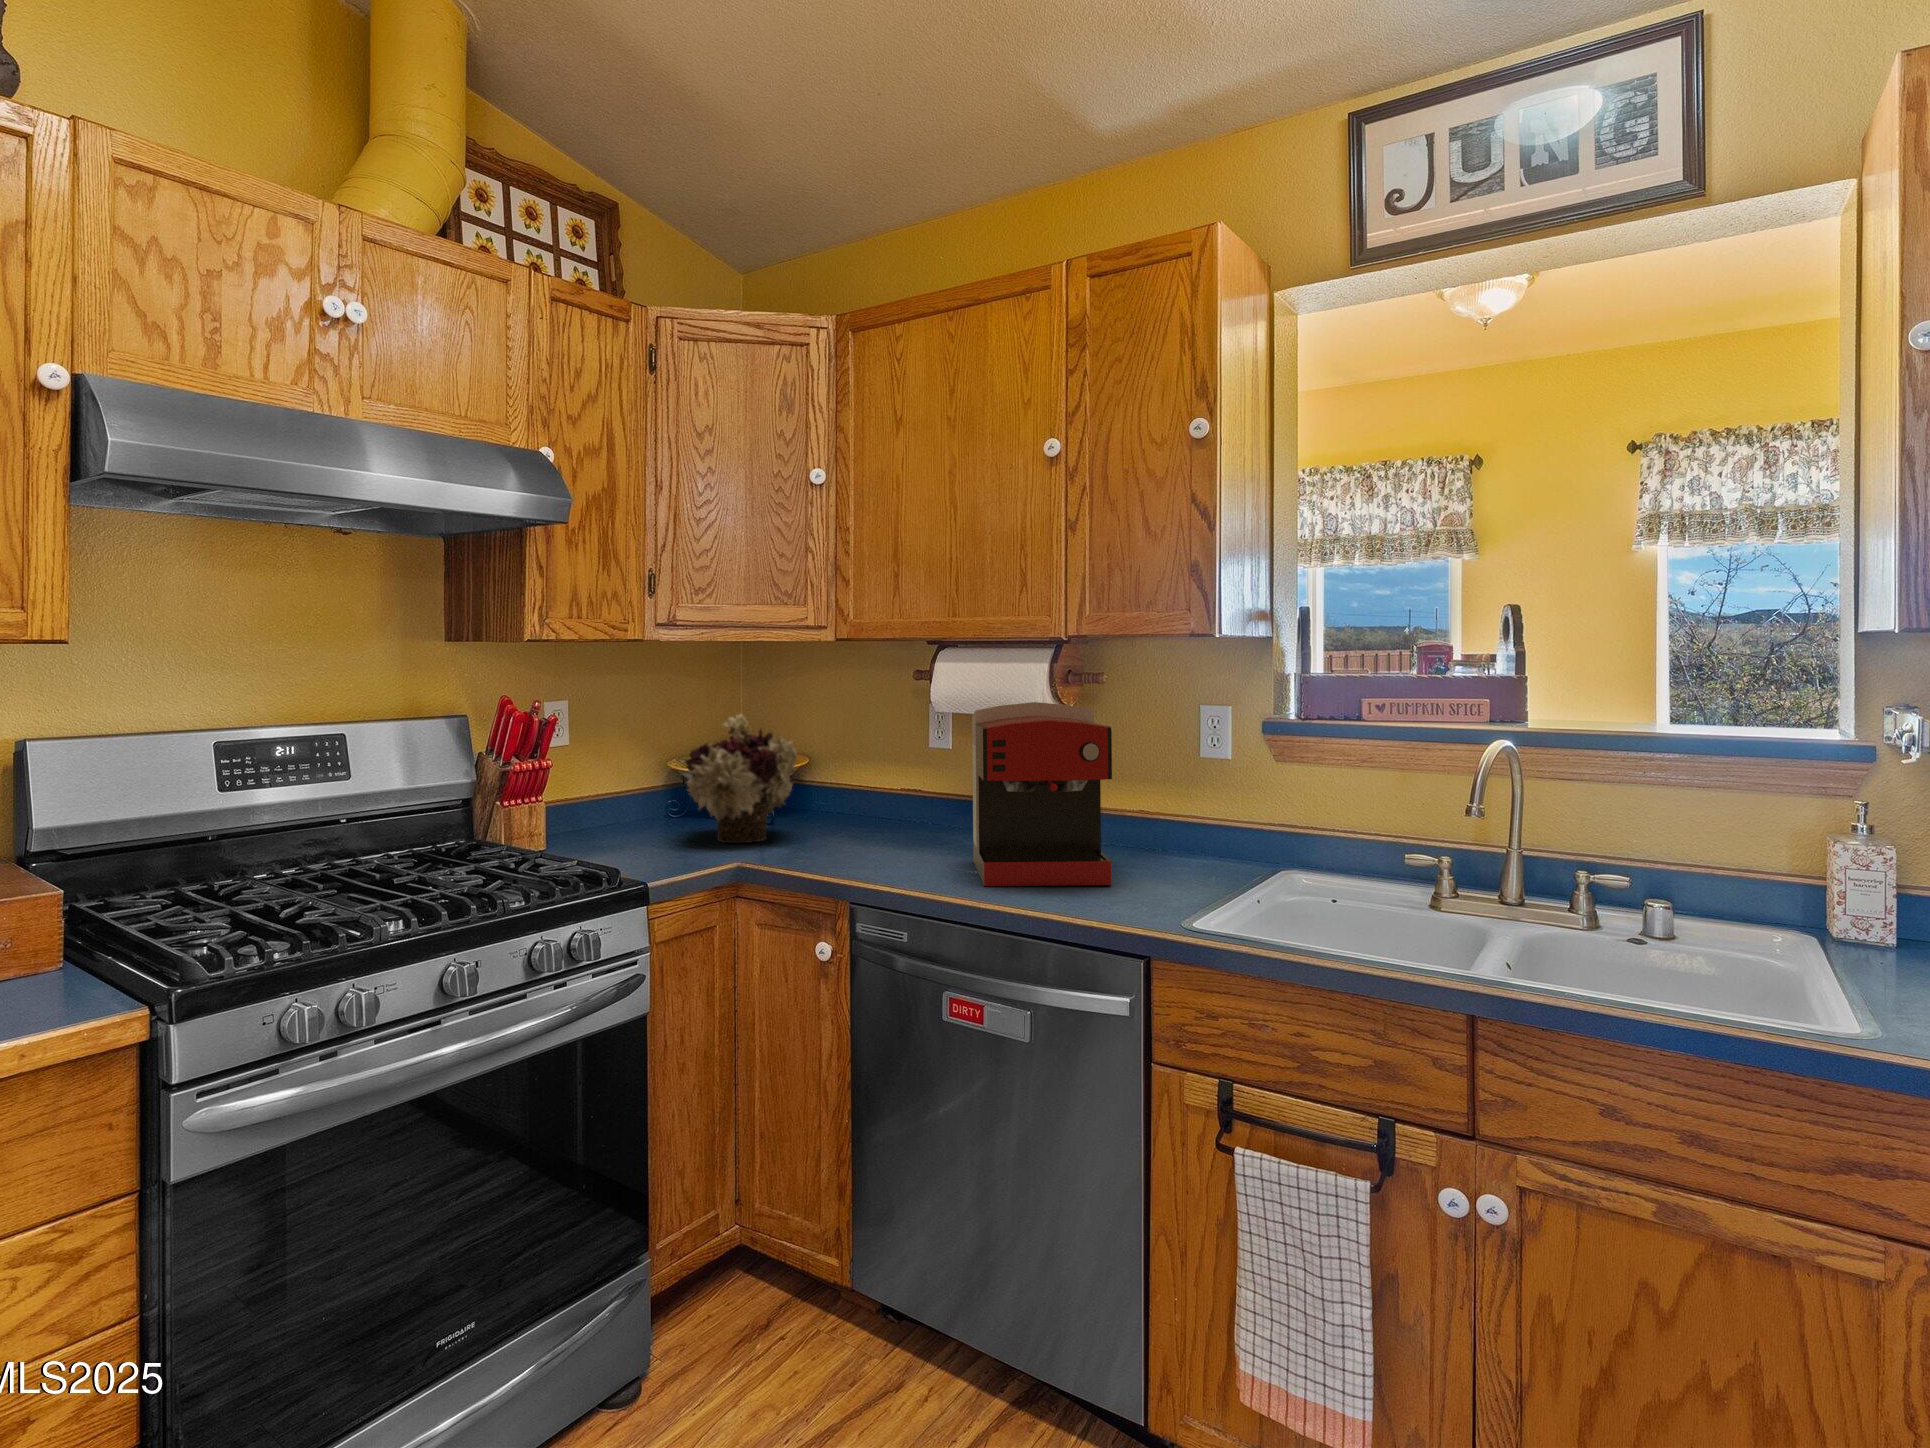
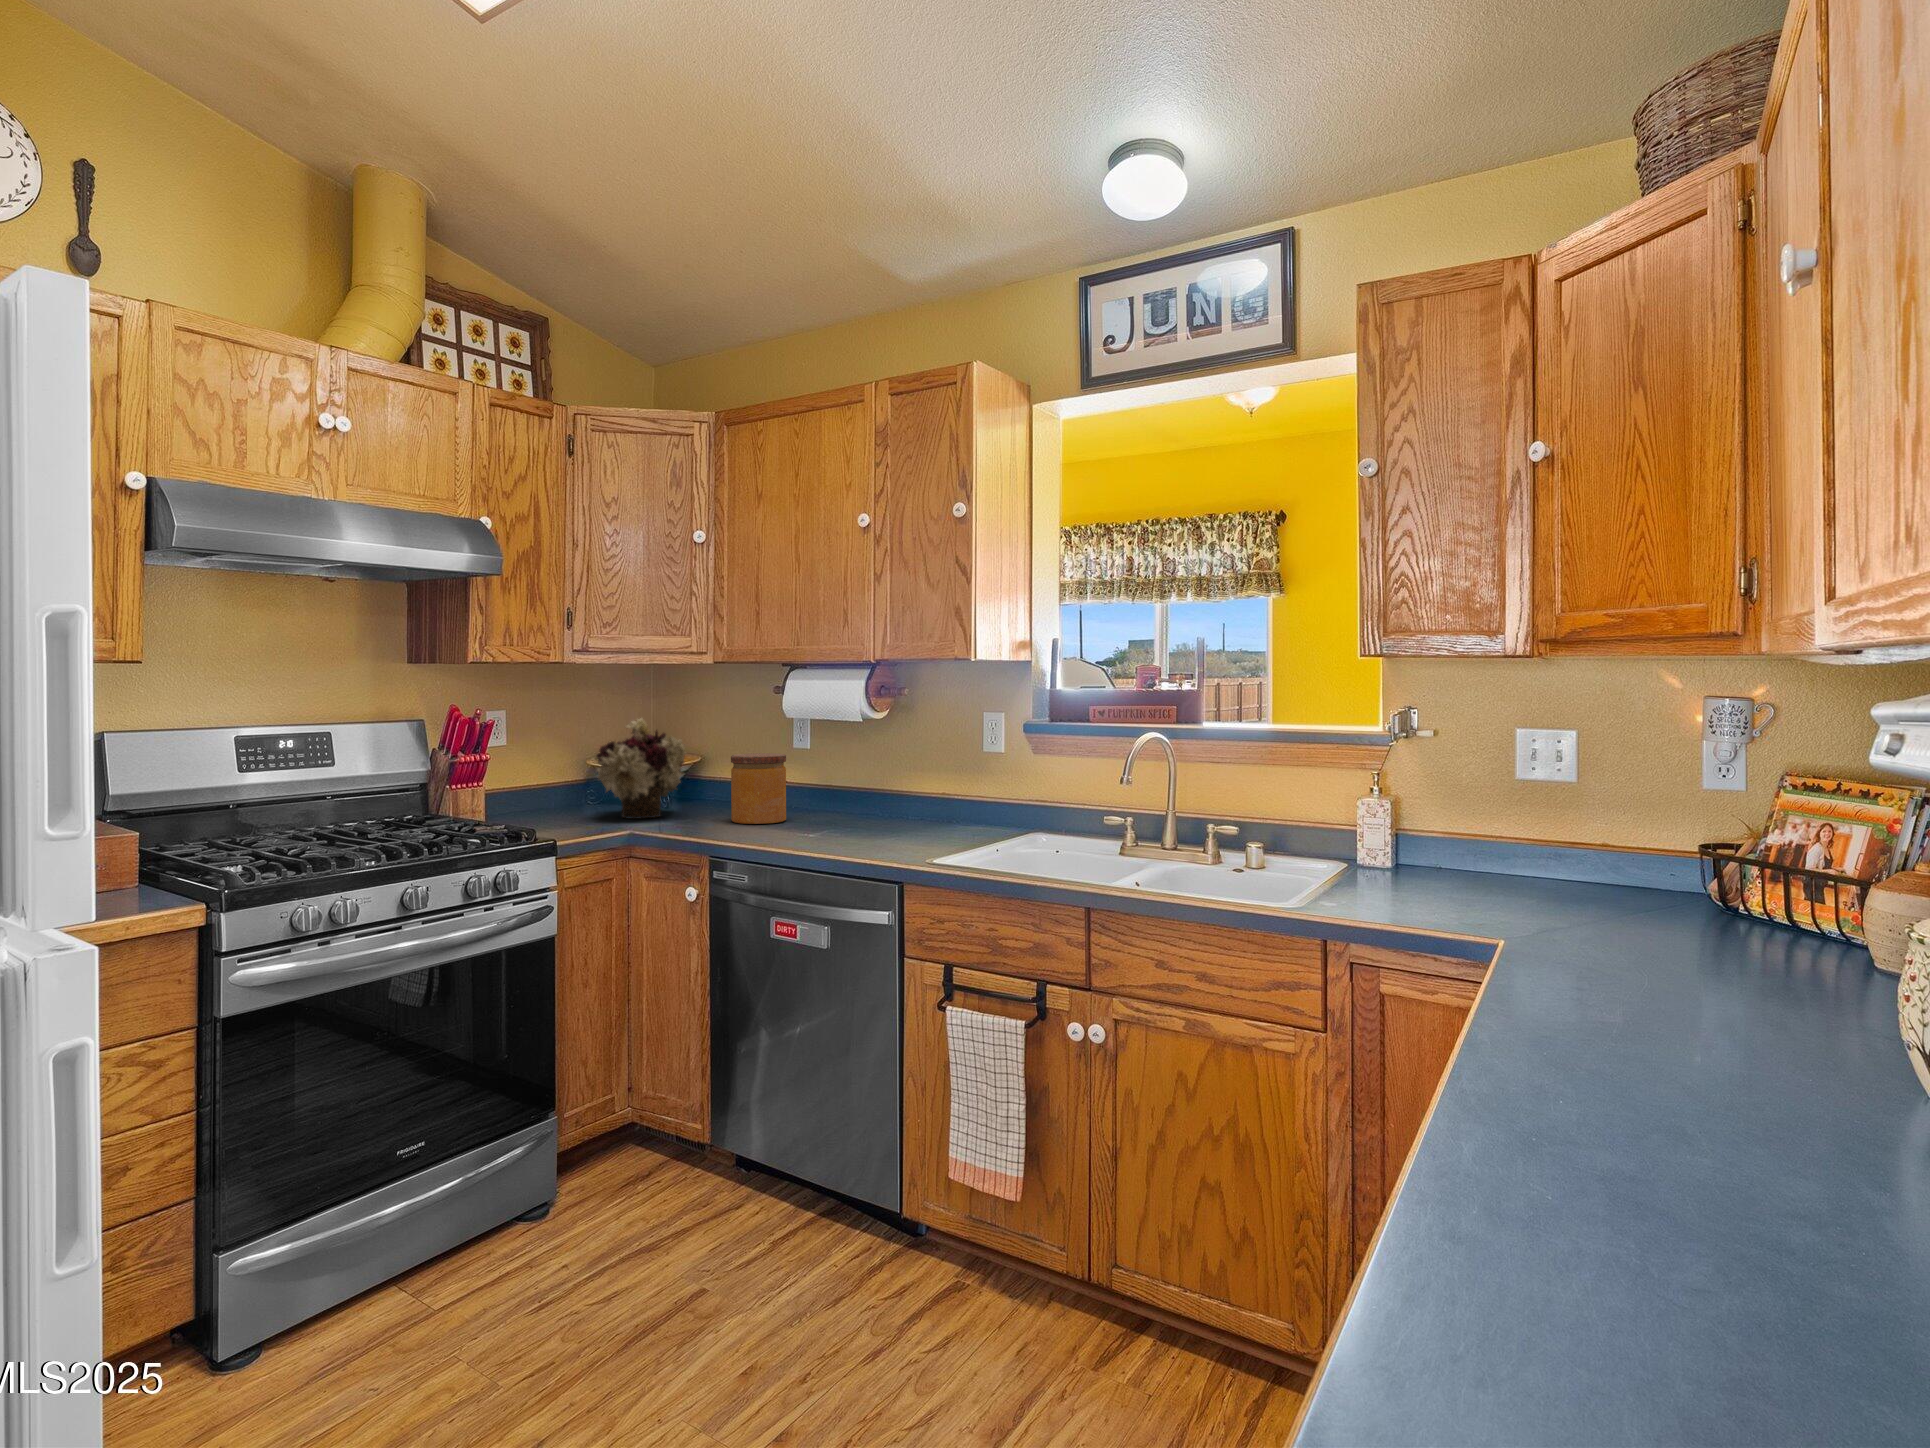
coffee maker: present [972,702,1112,886] -> none [807,708,902,842]
jar: none [860,759,931,853] -> present [731,753,786,824]

